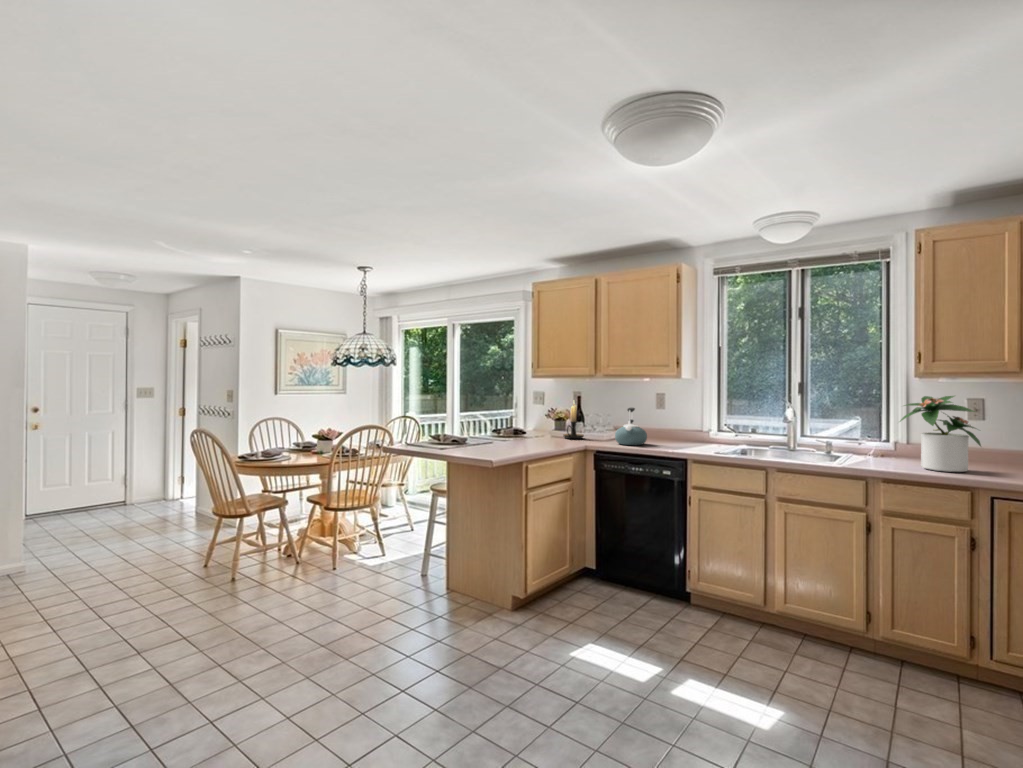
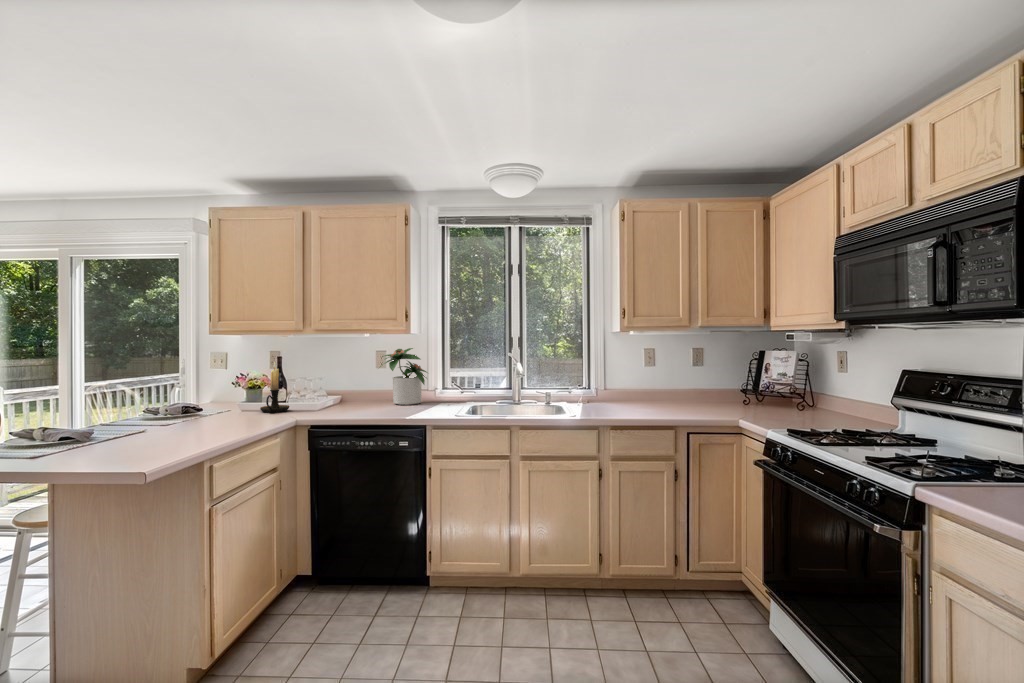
potted plant: present [900,396,981,472] -> present [380,348,427,405]
kettle: present [615,408,647,445] -> none [334,369,373,415]

